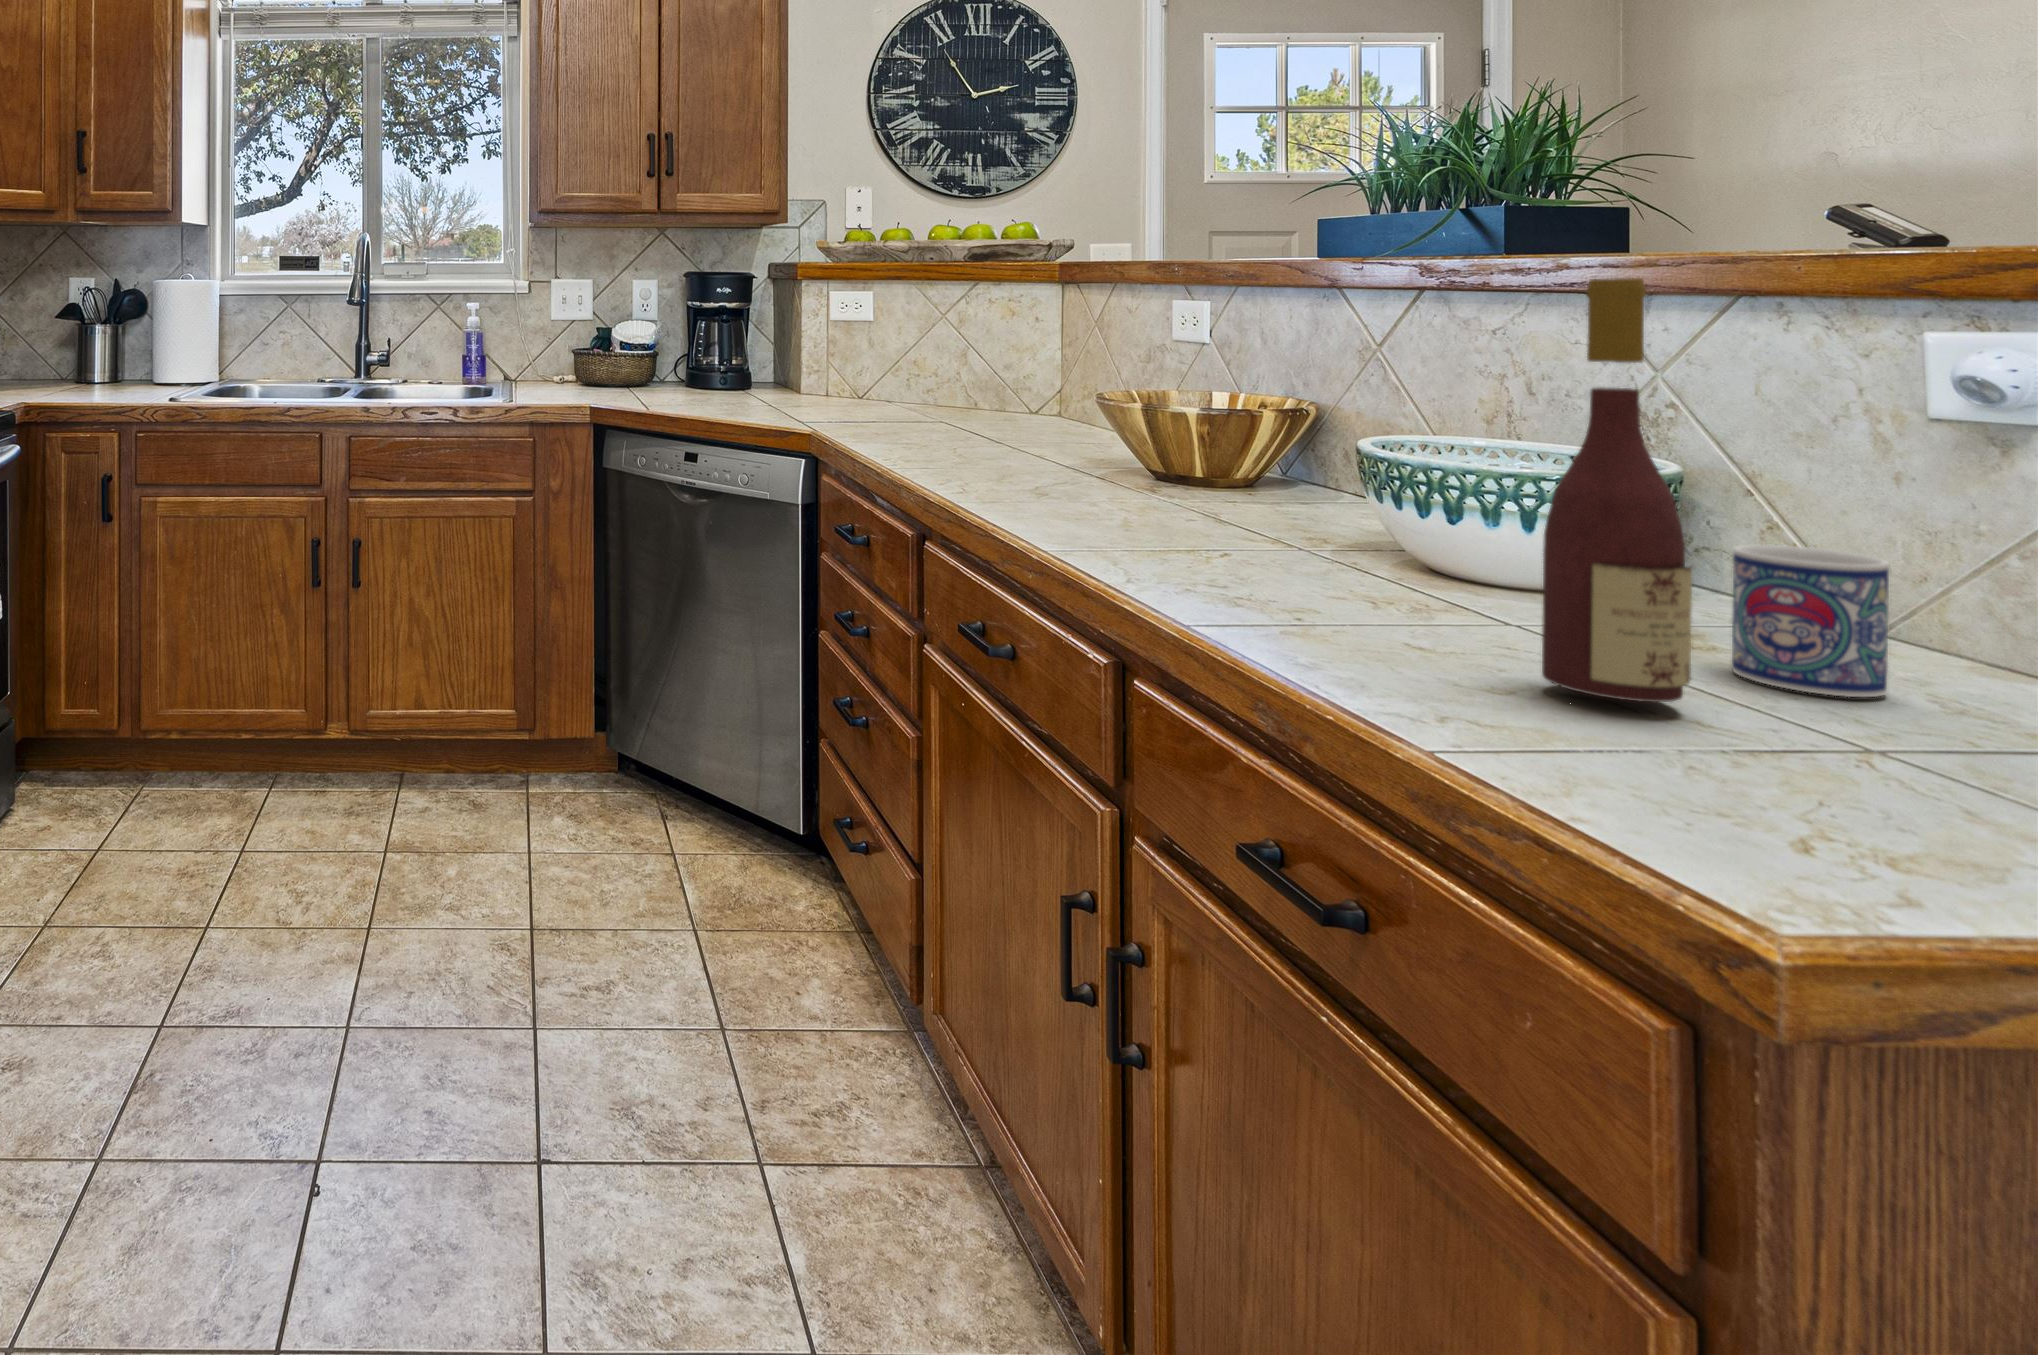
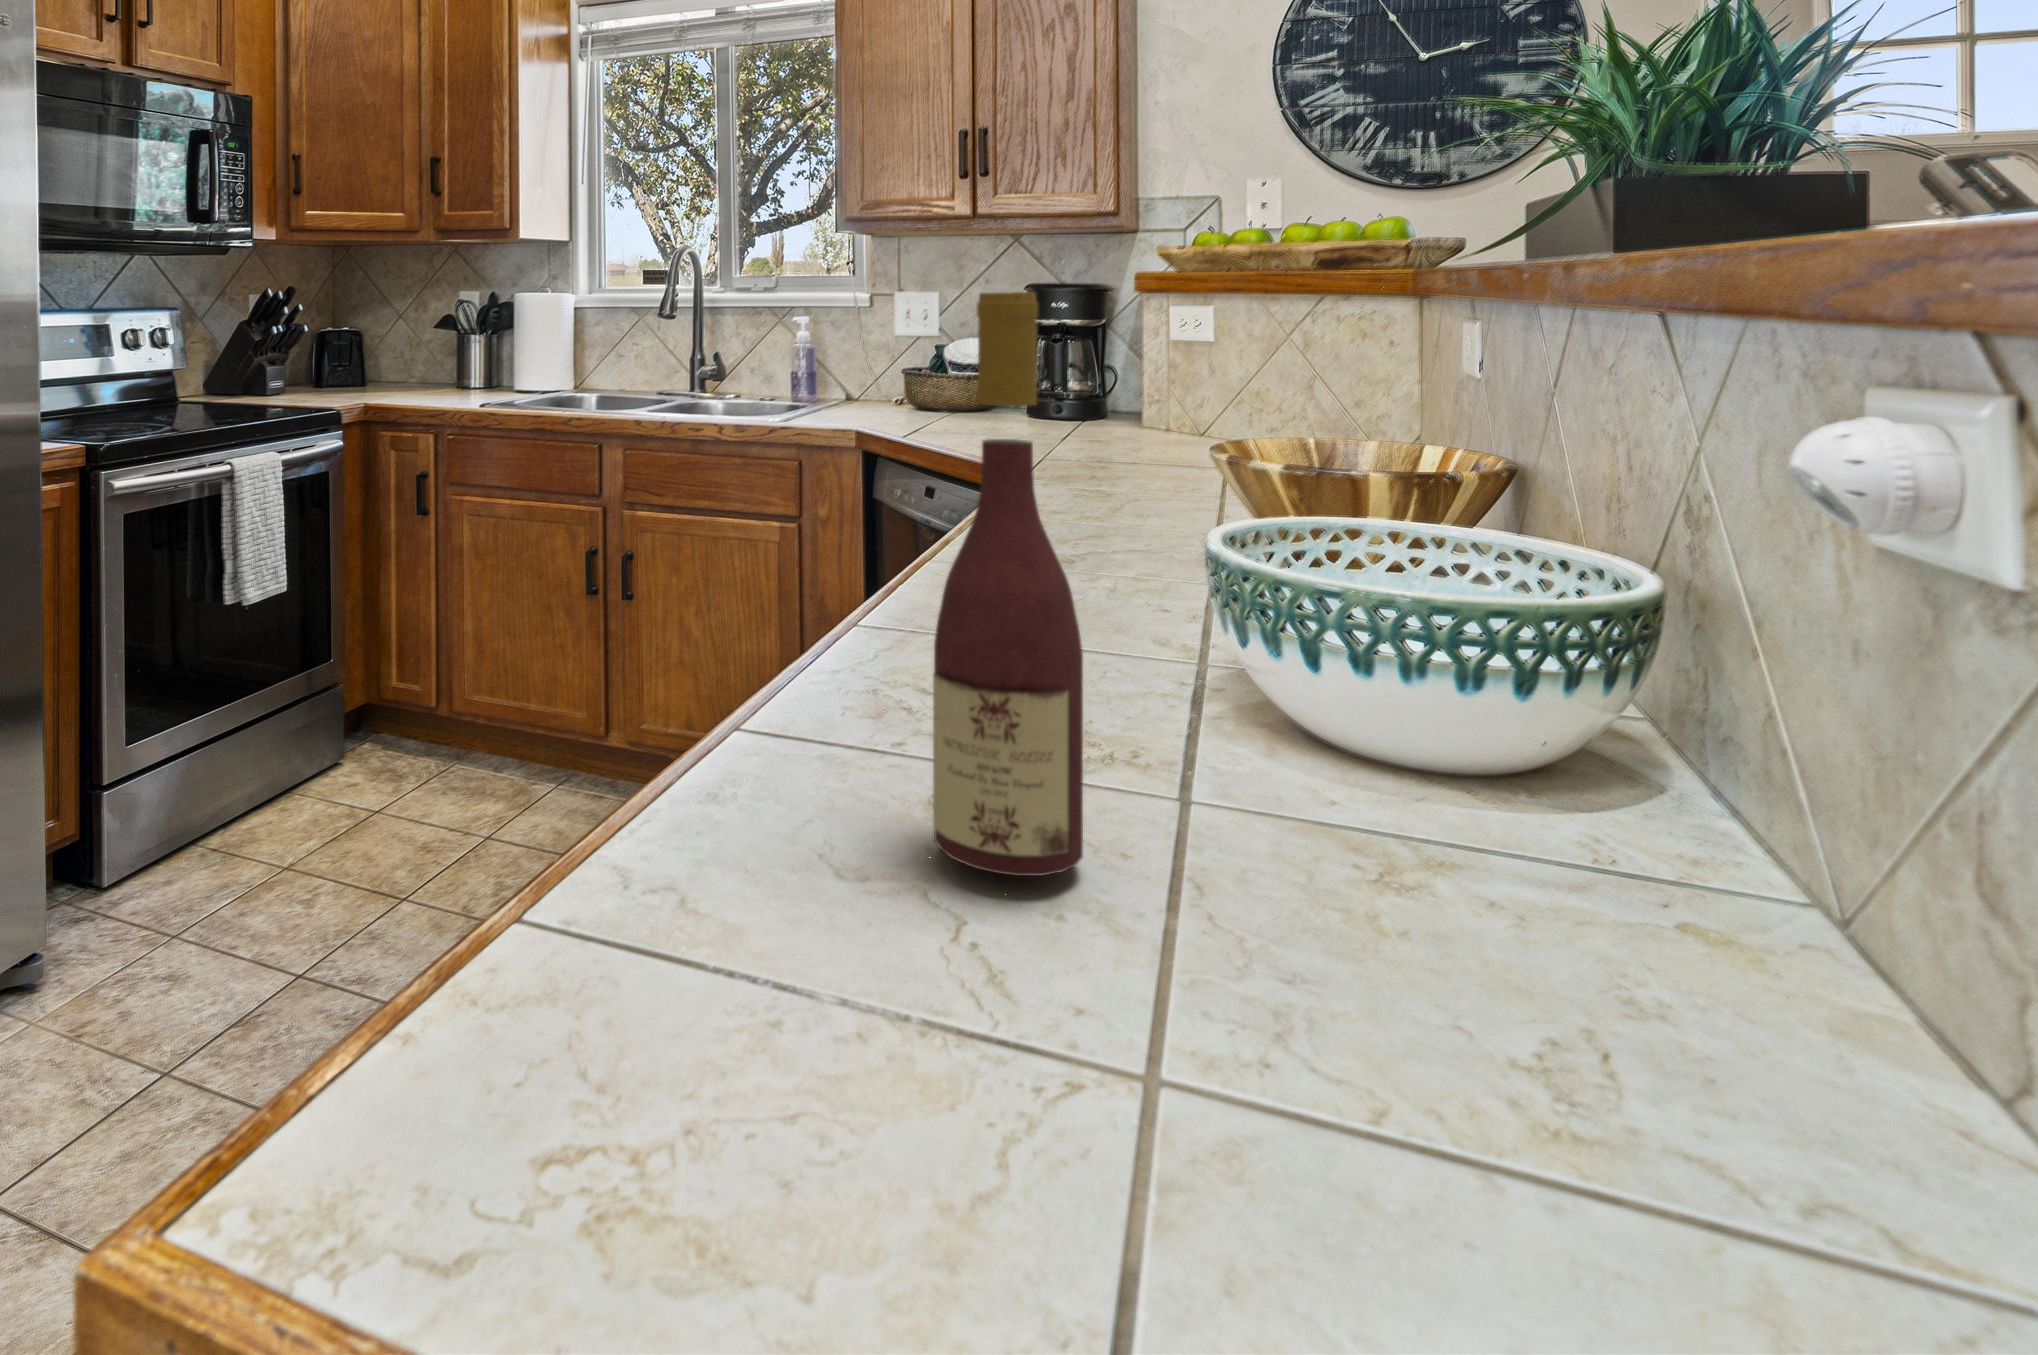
mug: present [1732,545,1890,697] -> none [1309,681,1543,932]

